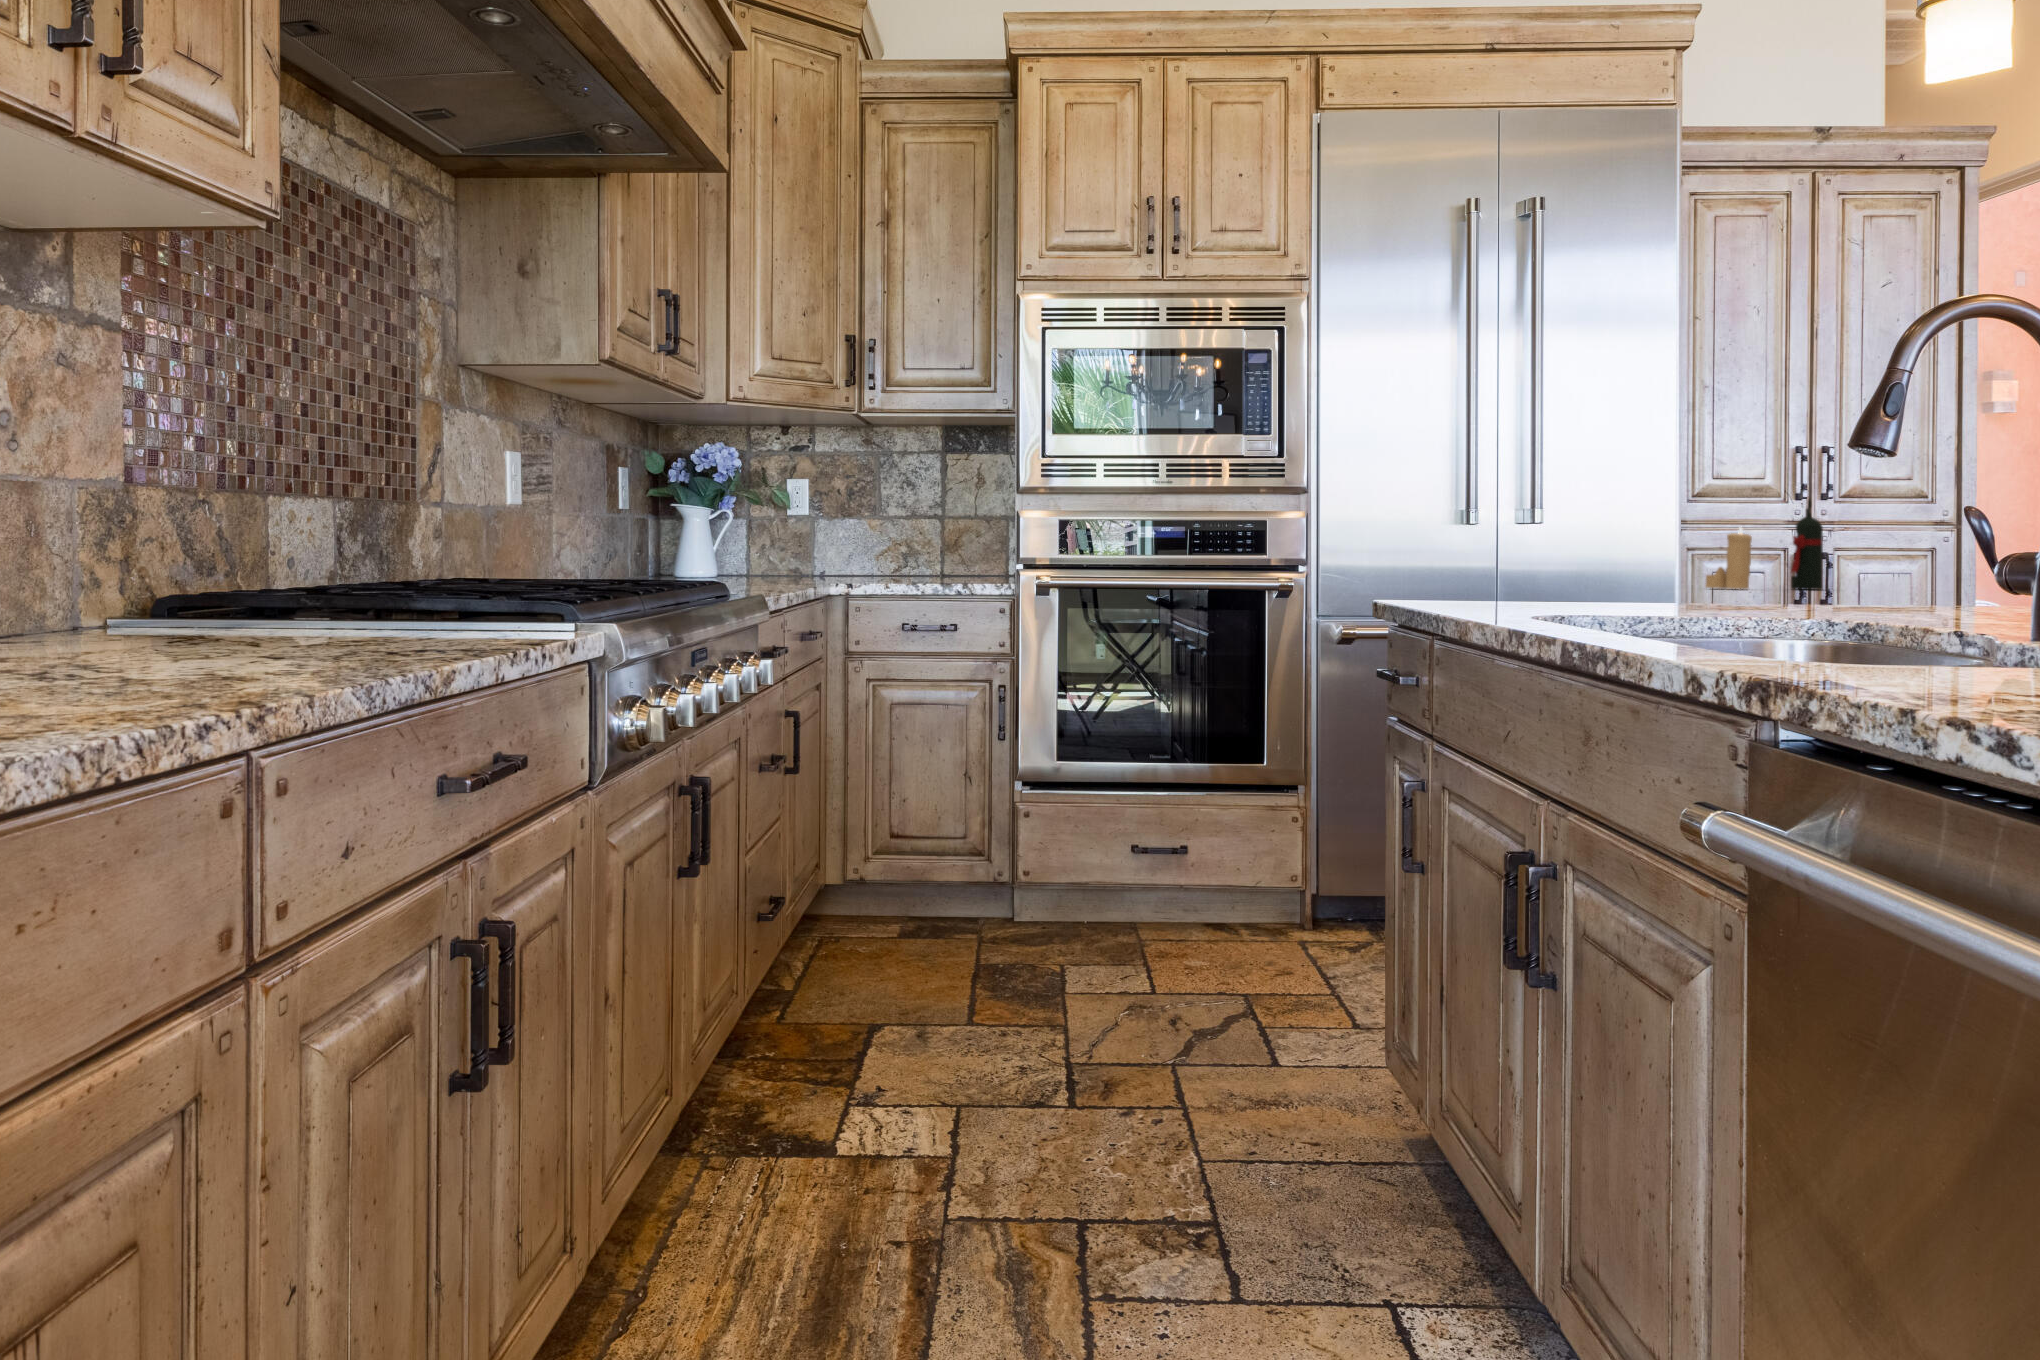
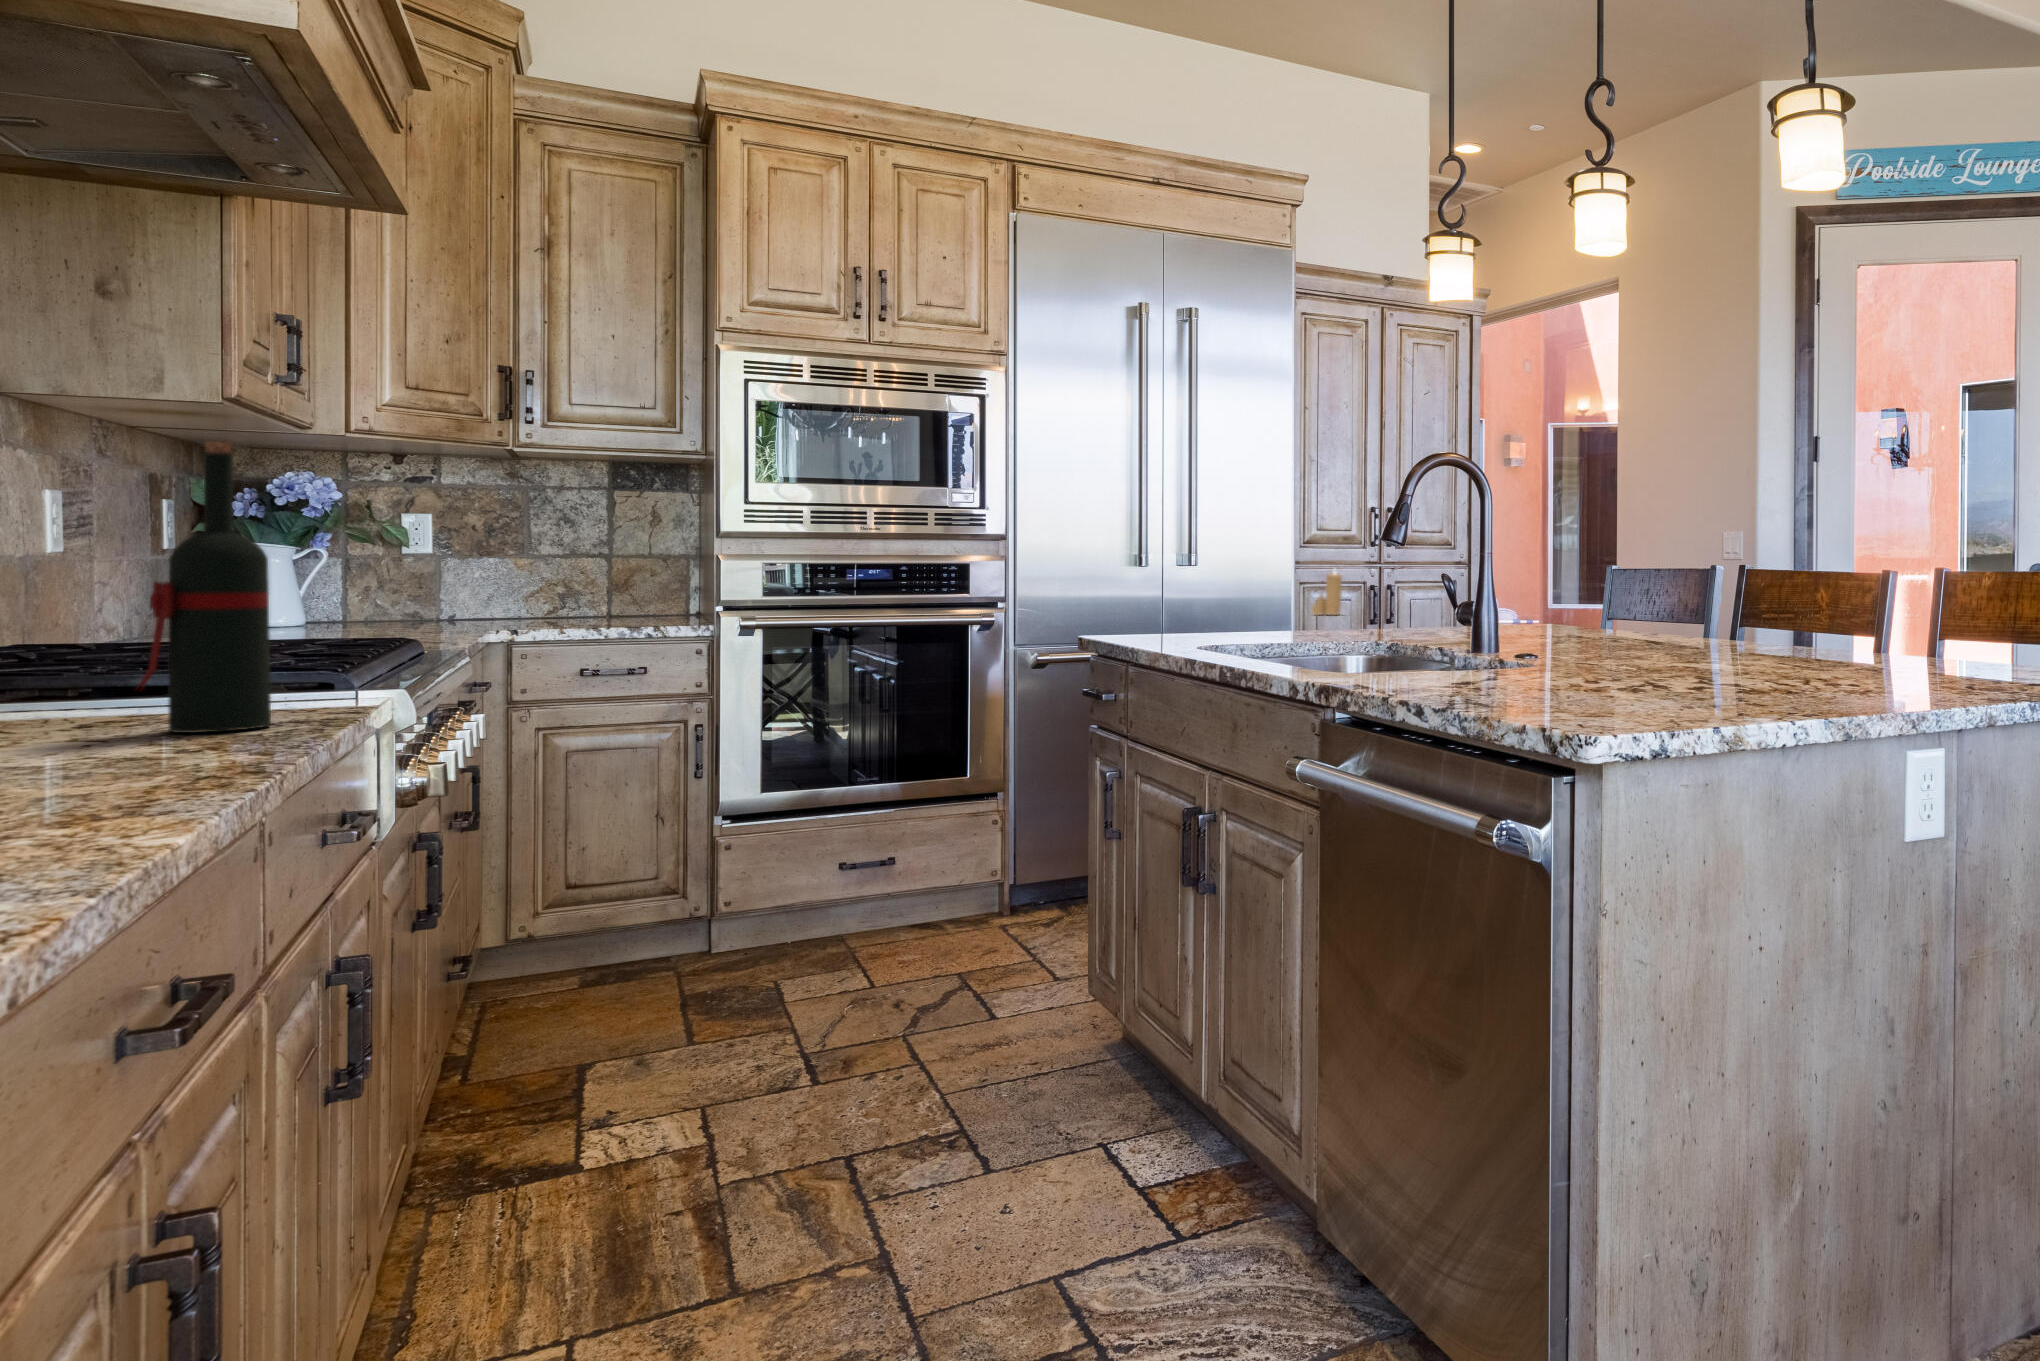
wine bottle: present [1791,500,1823,590] -> present [139,441,271,733]

